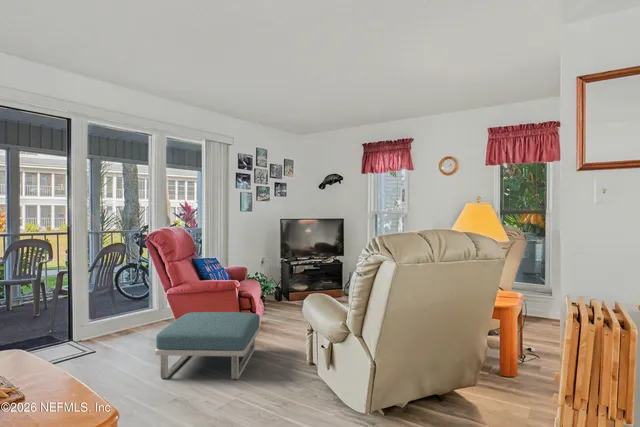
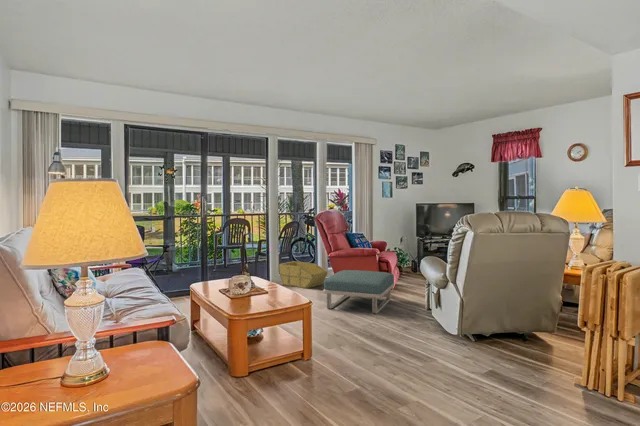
storage bin: none [89,300,165,341] -> present [279,261,327,289]

